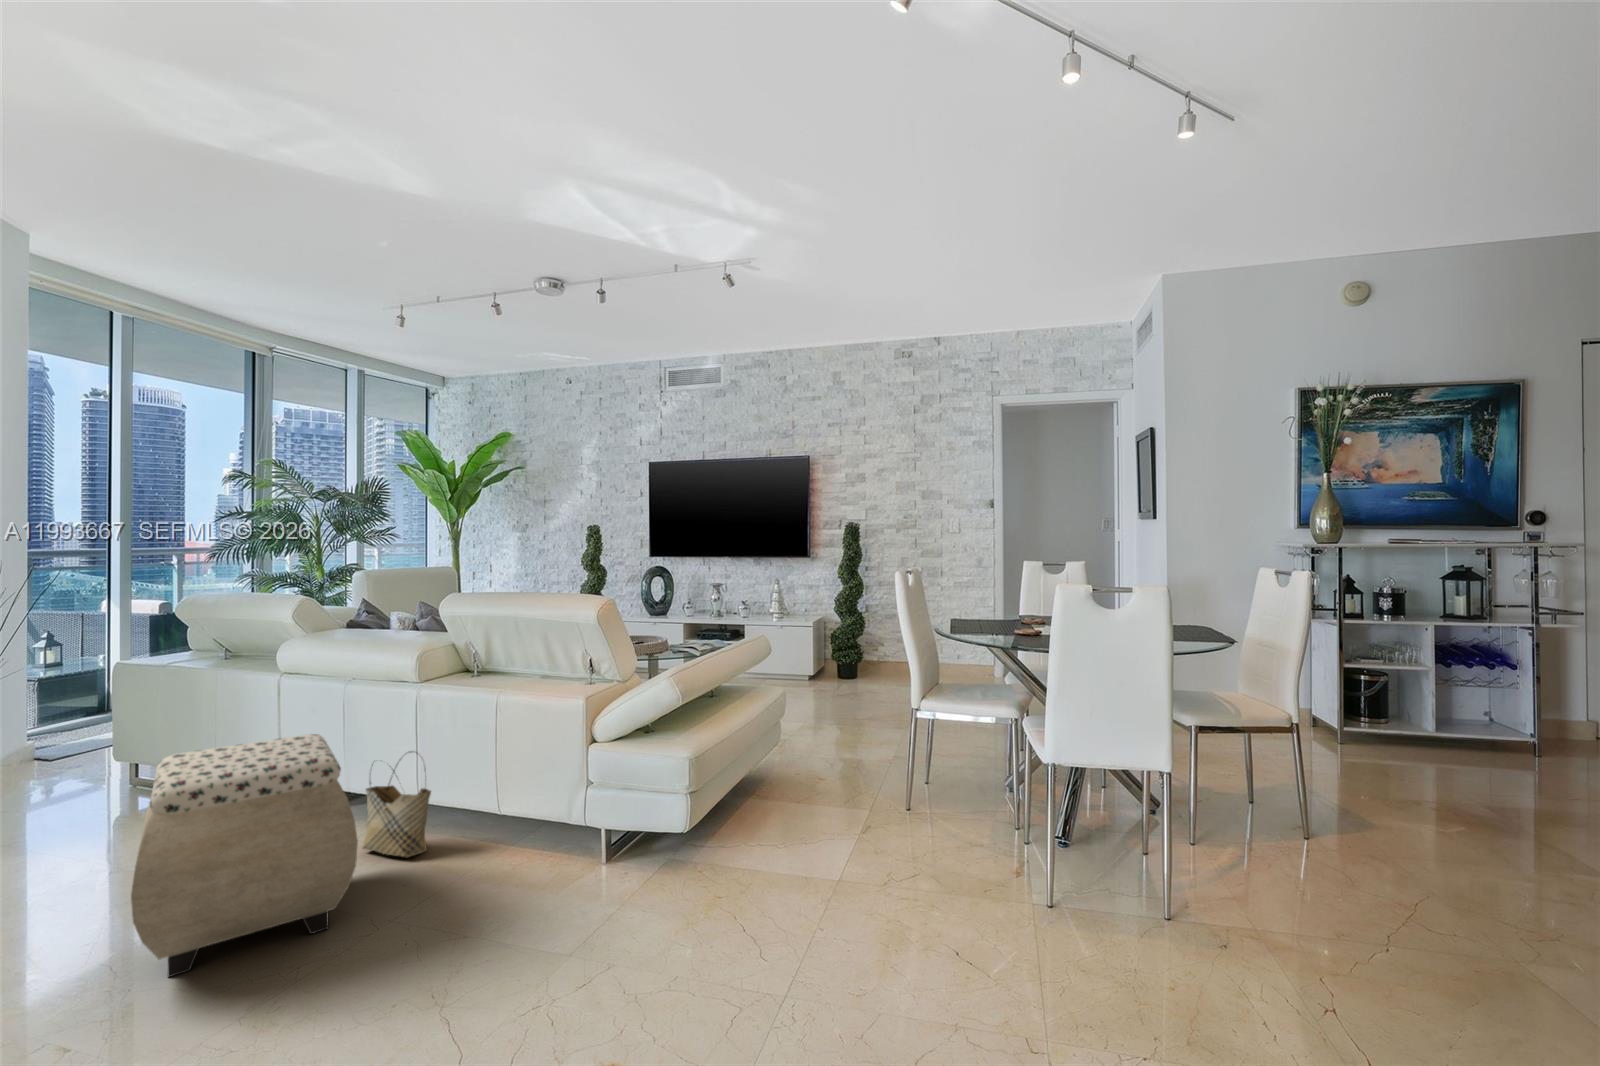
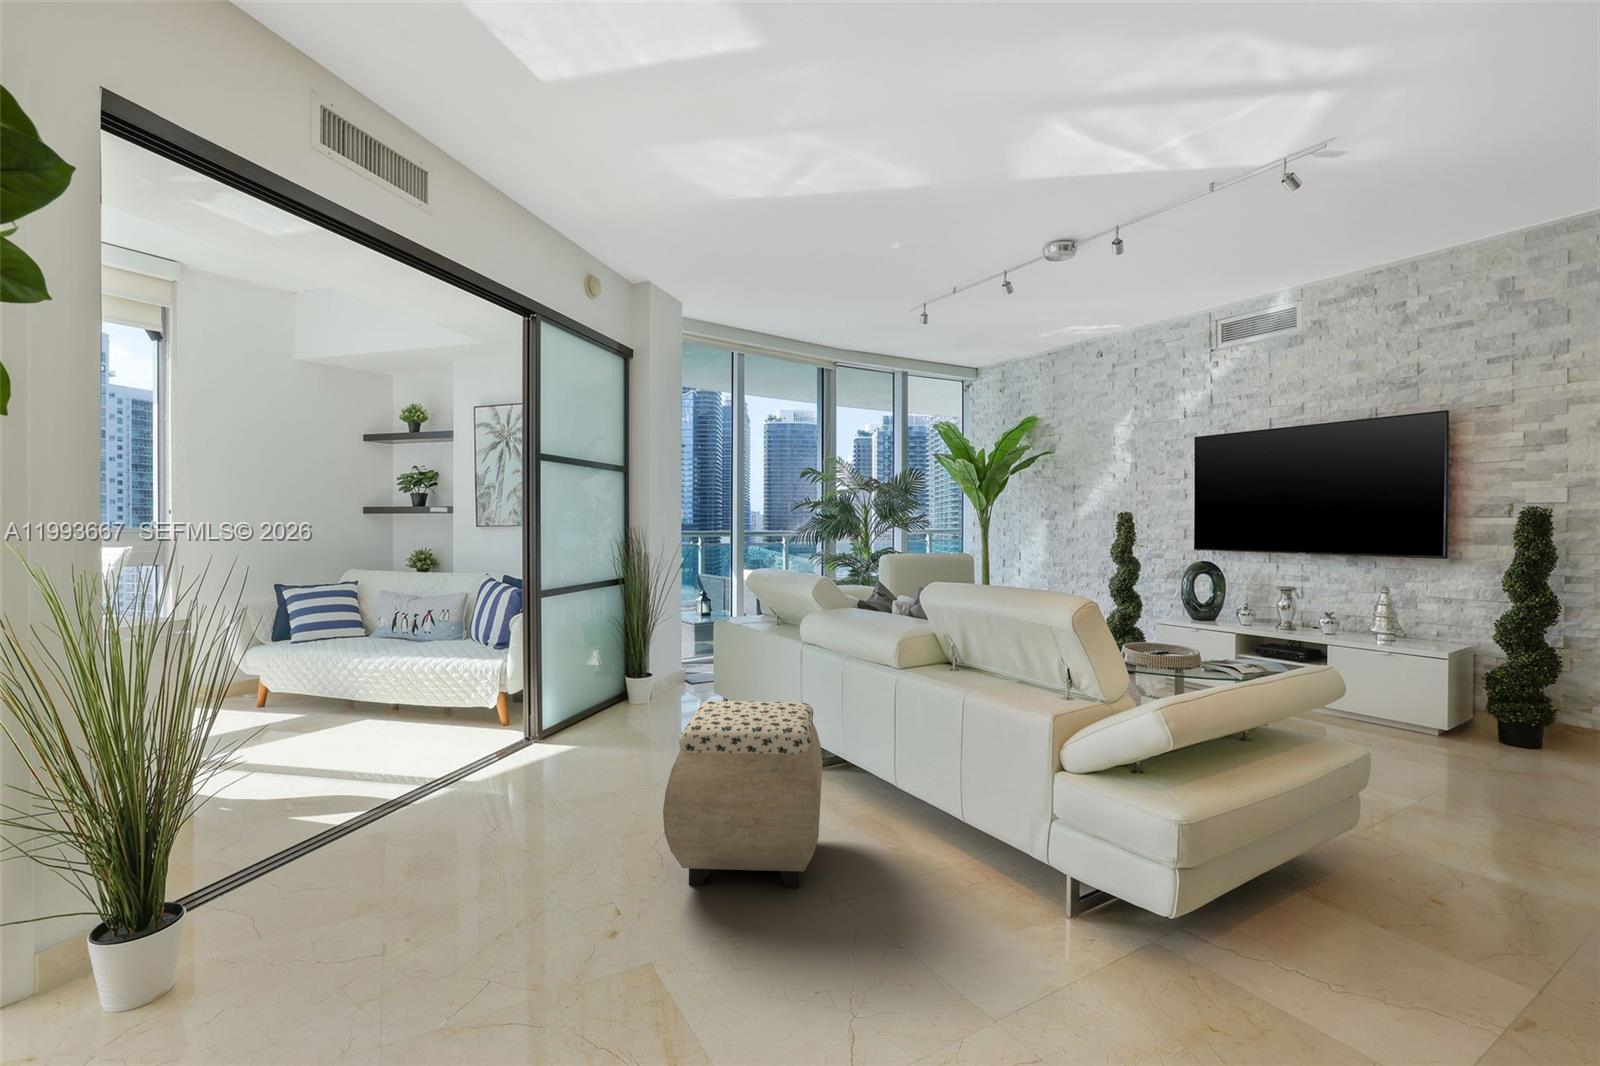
woven basket: present [362,751,431,857] -> none [848,734,903,838]

